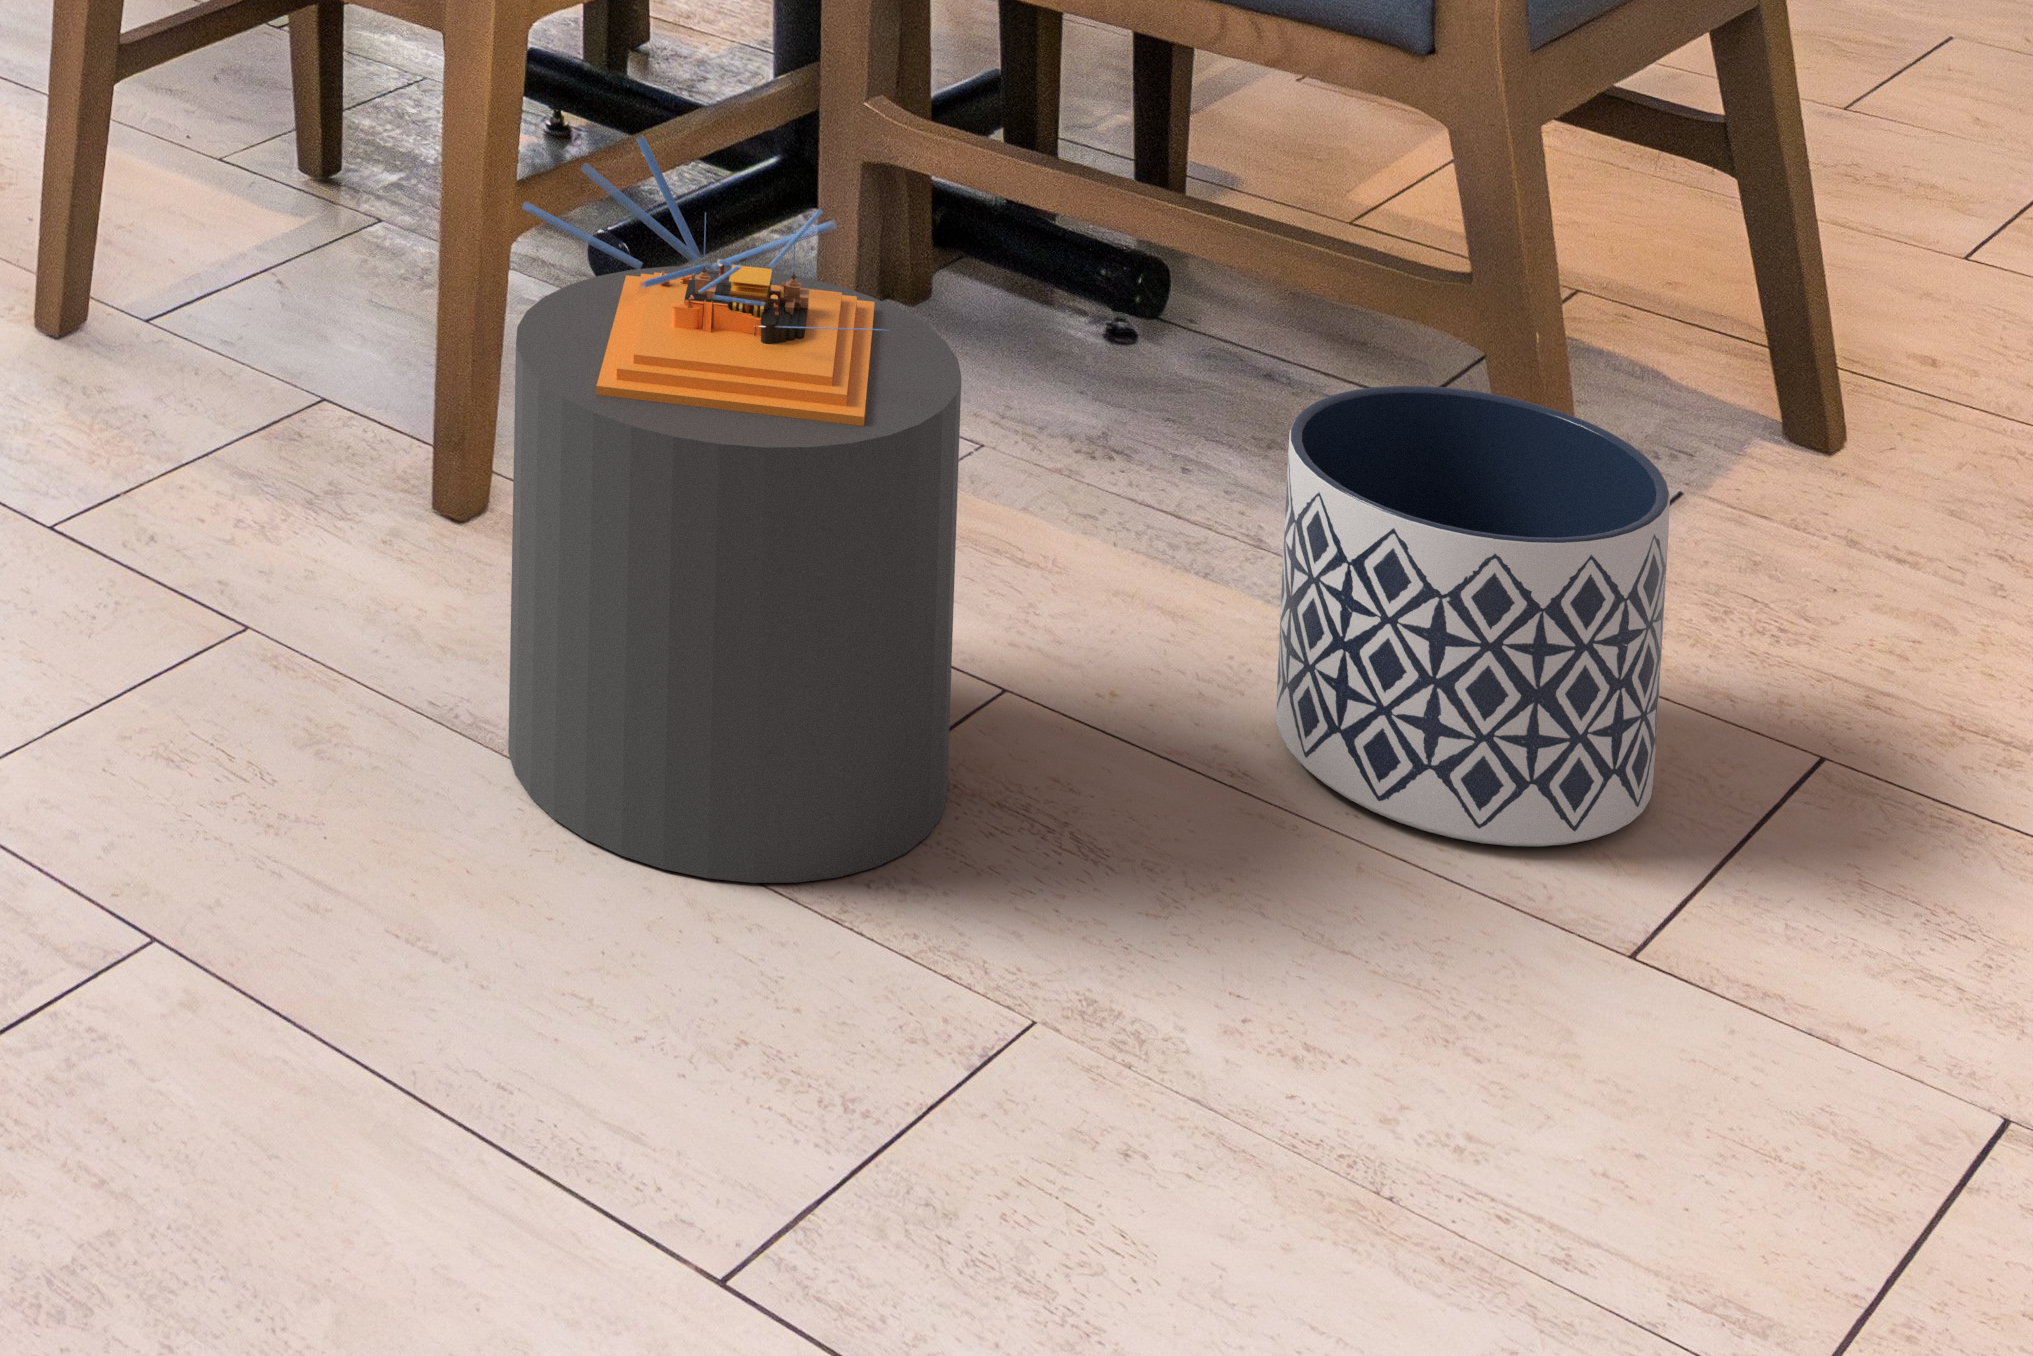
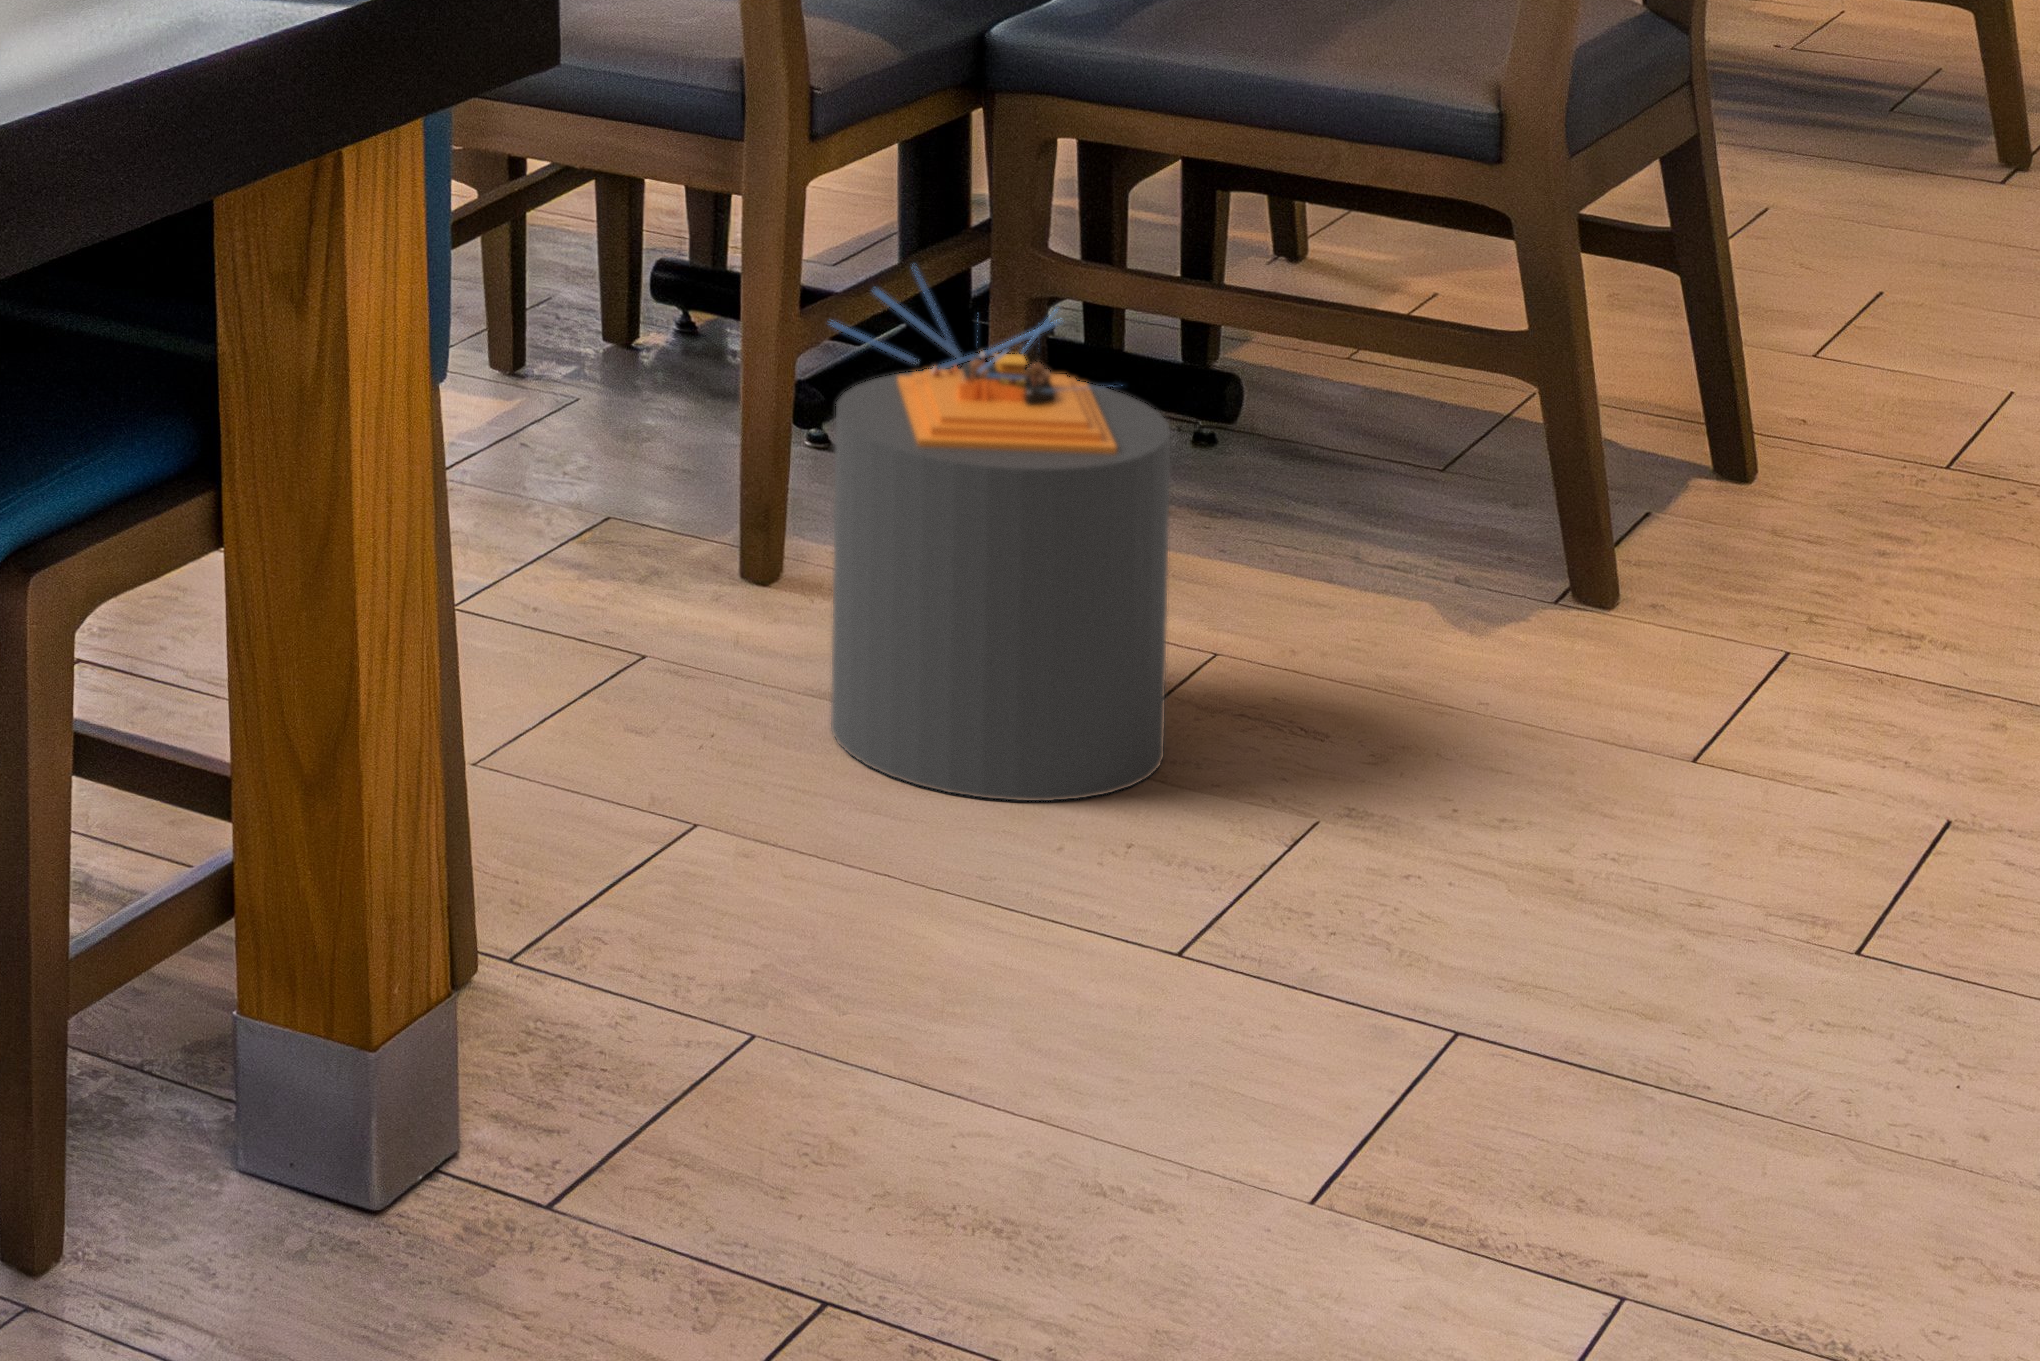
planter: present [1276,386,1670,846] -> none [1377,433,1655,745]

